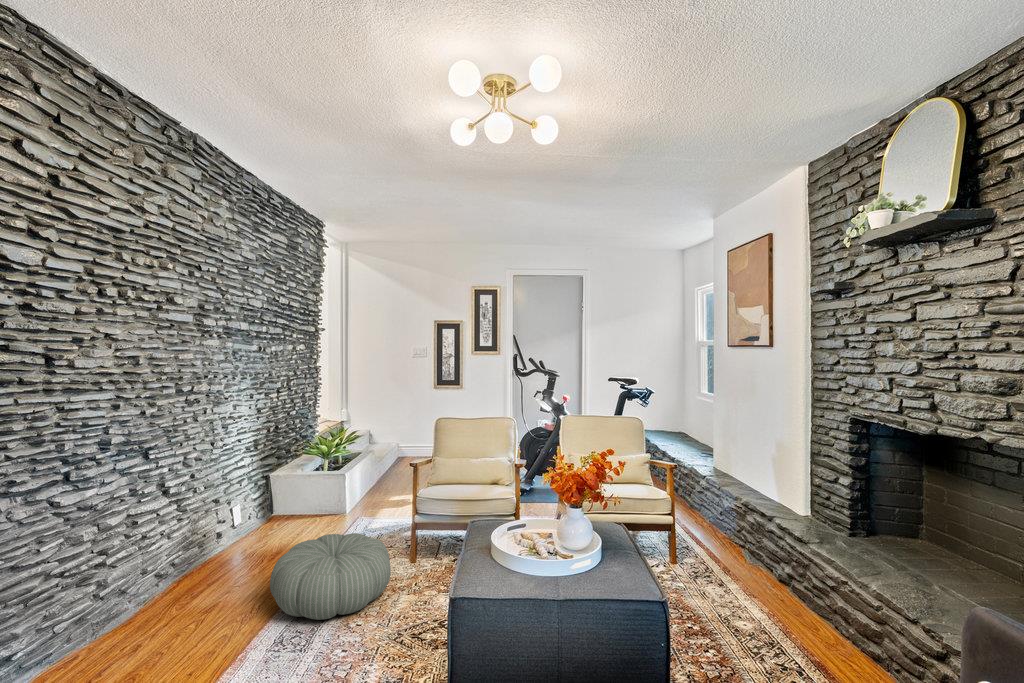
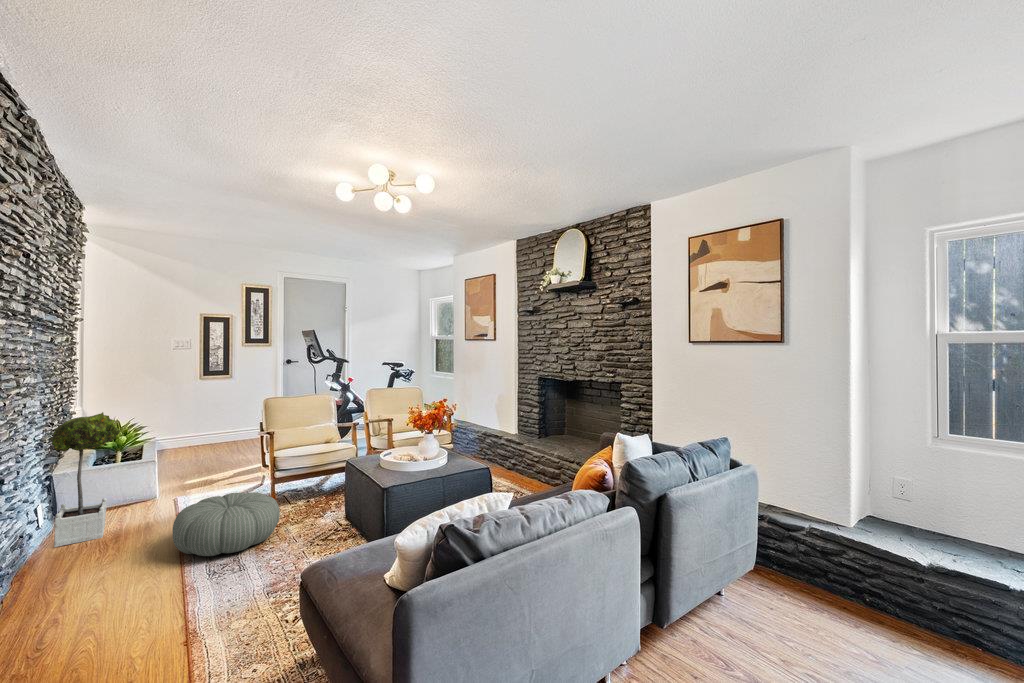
potted tree: none [227,421,287,550] -> present [49,412,120,547]

